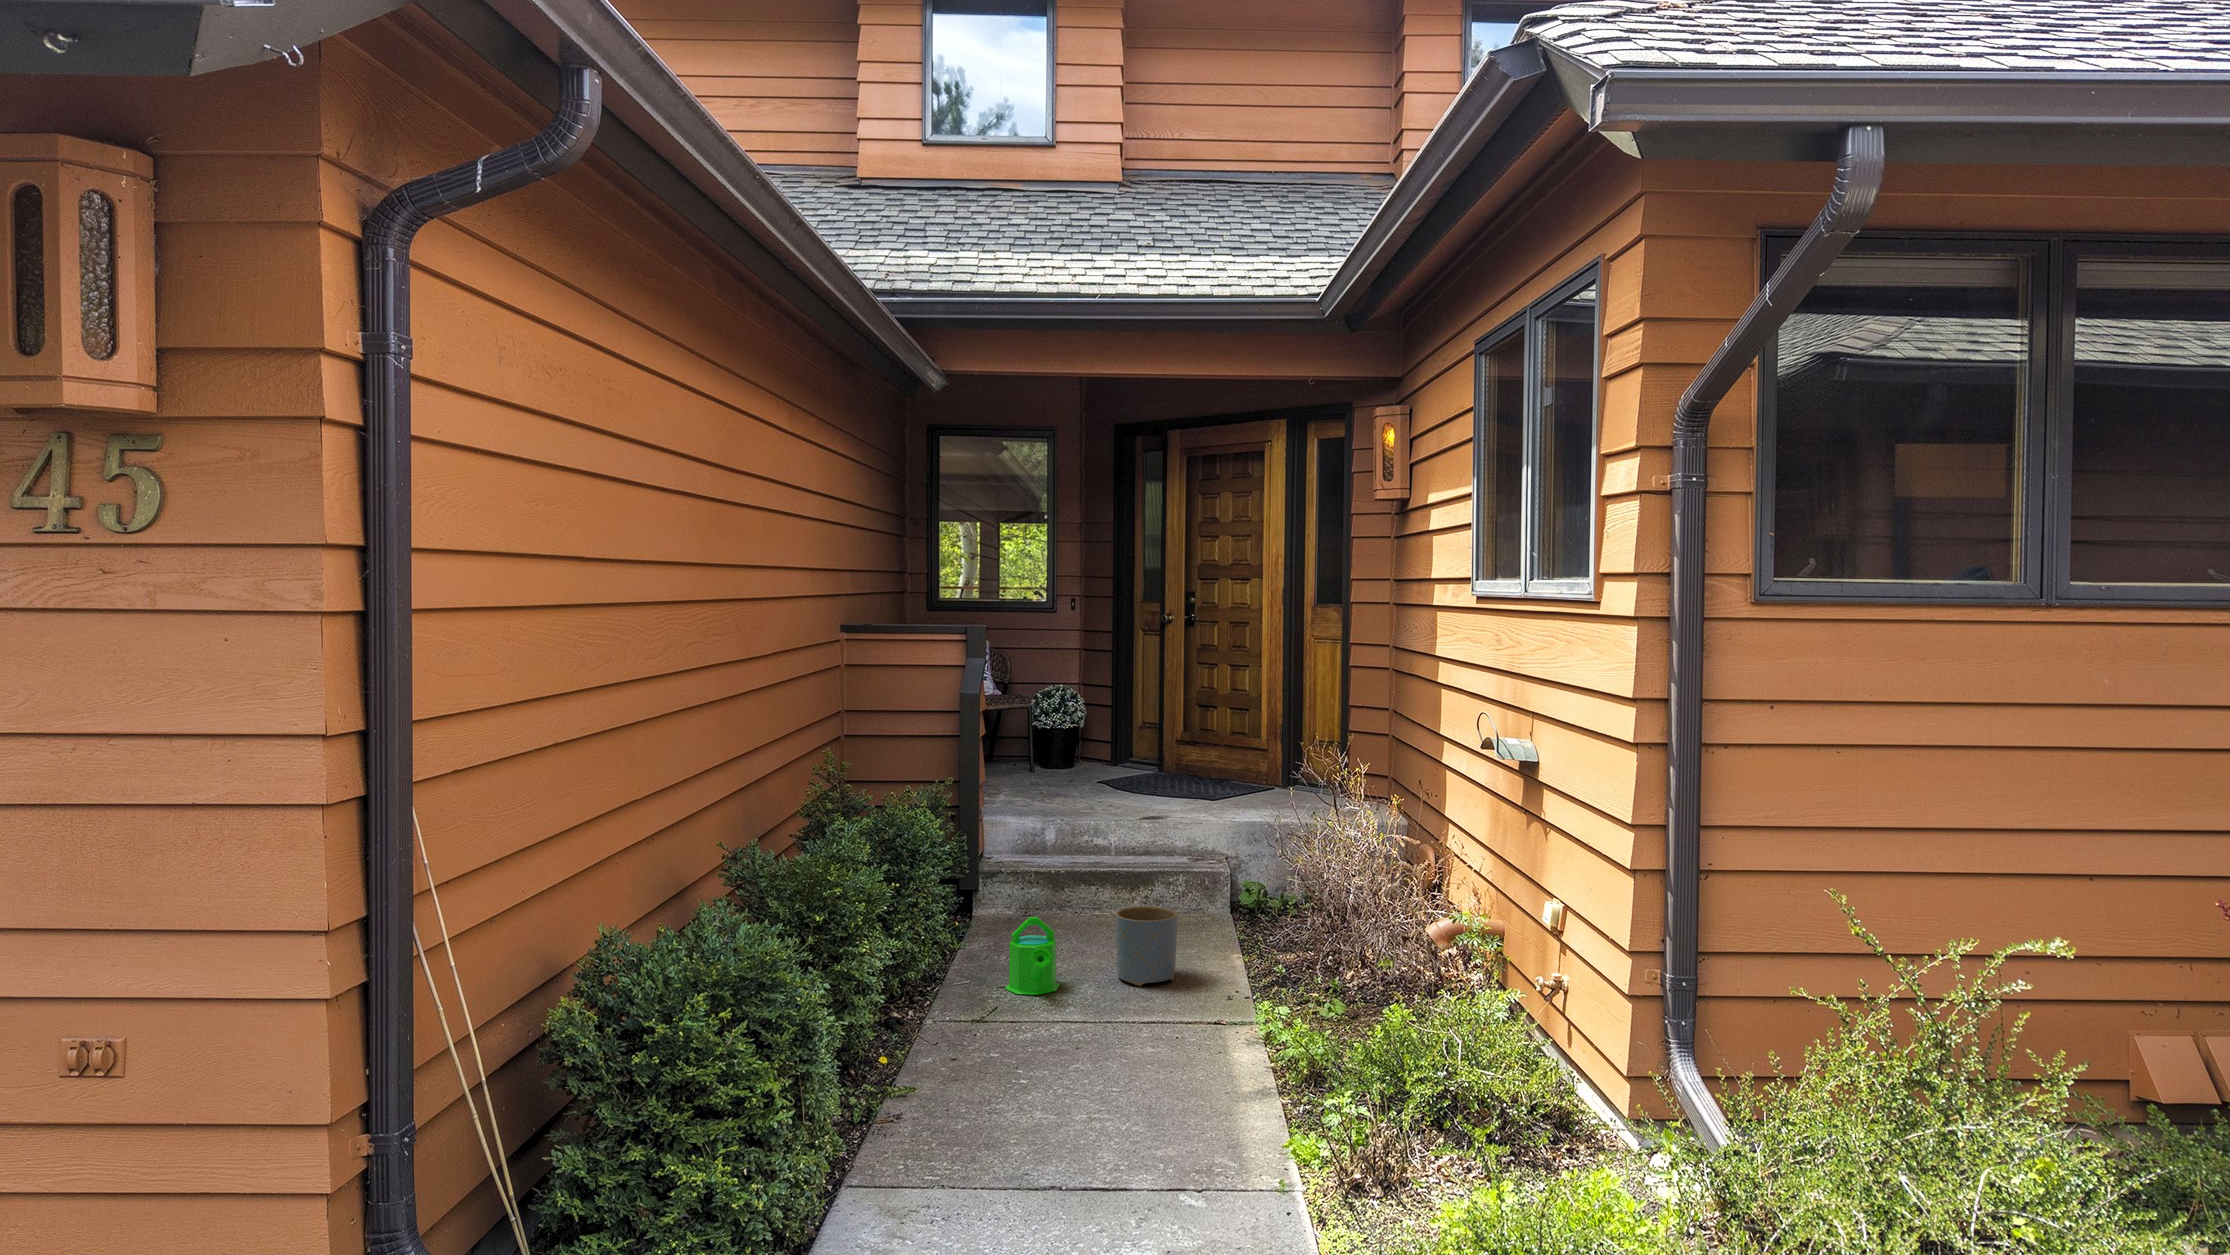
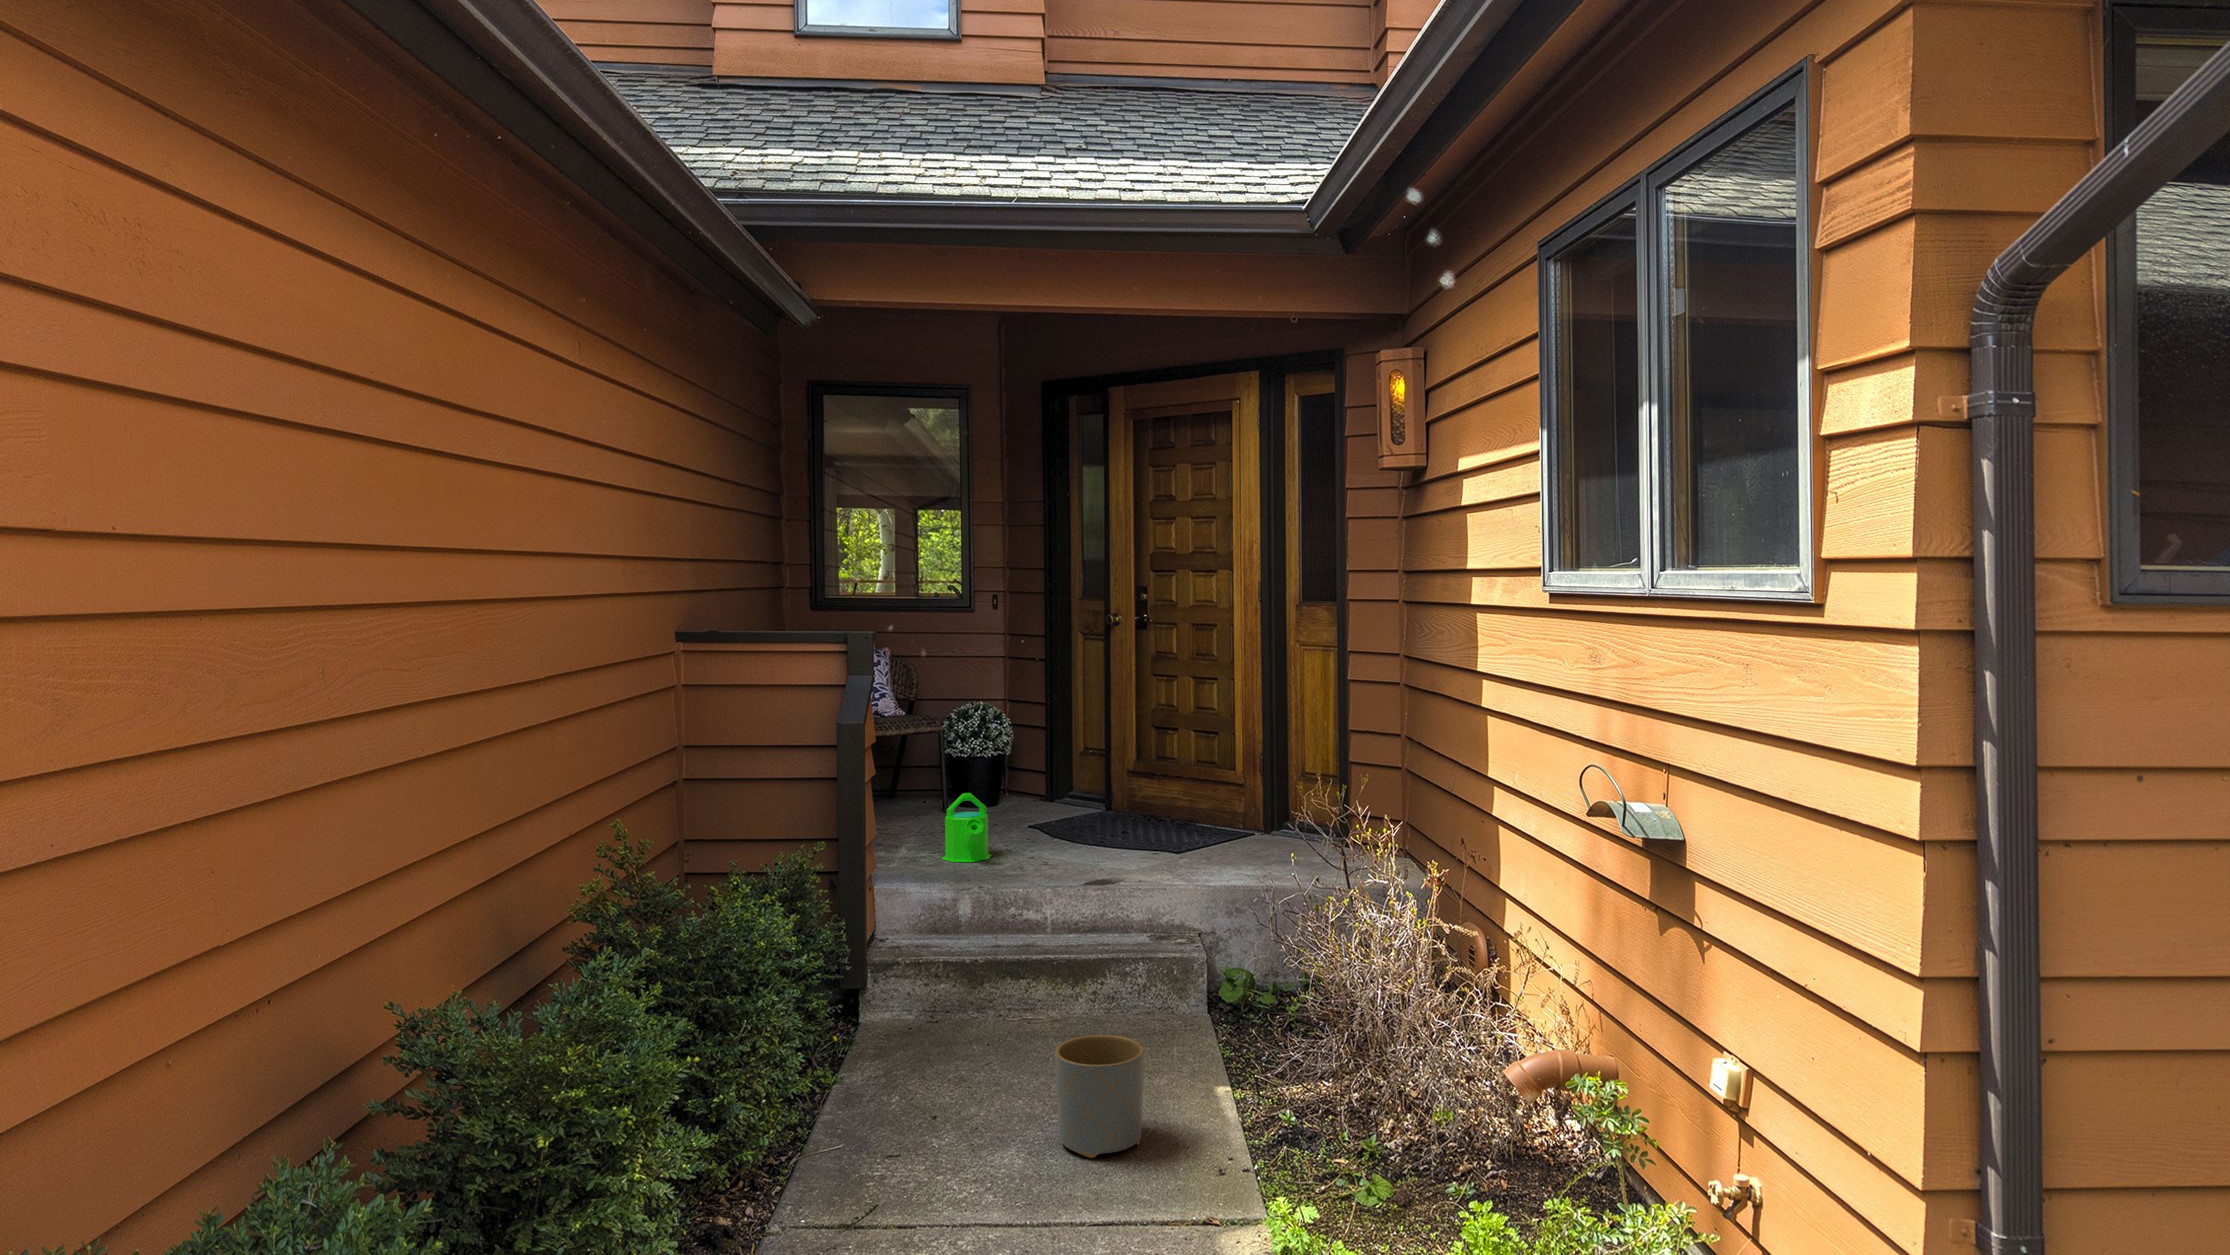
watering can: present [1005,917,1060,995] -> present [942,793,992,862]

